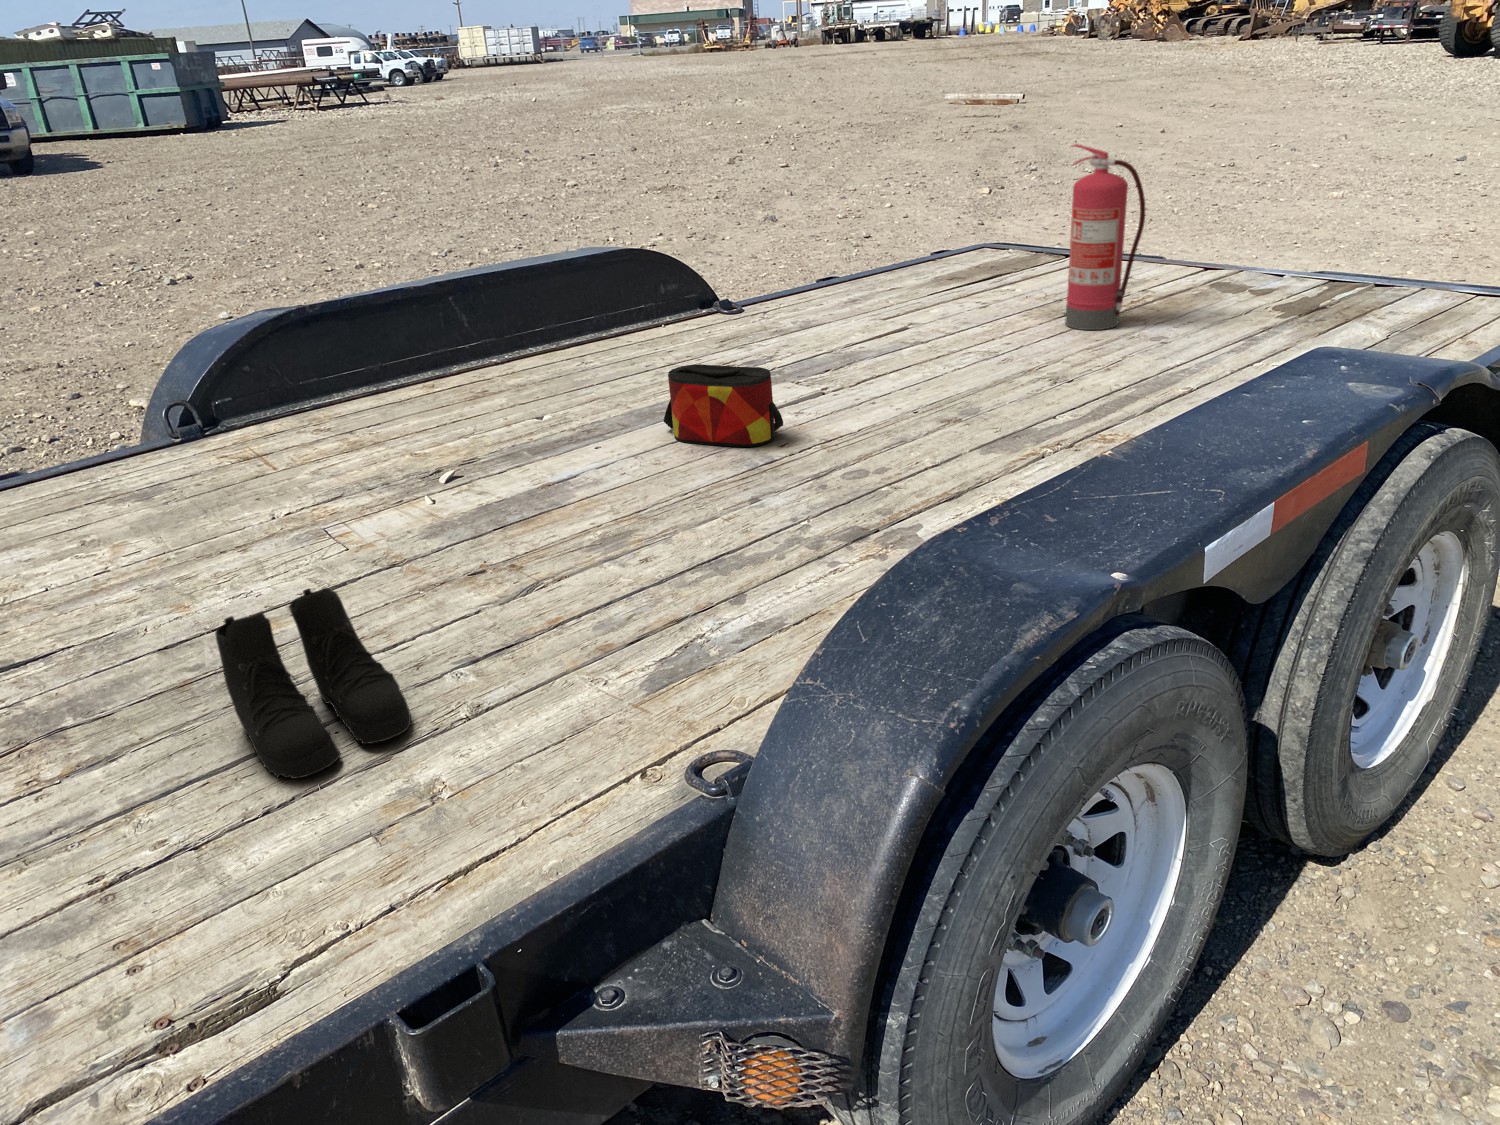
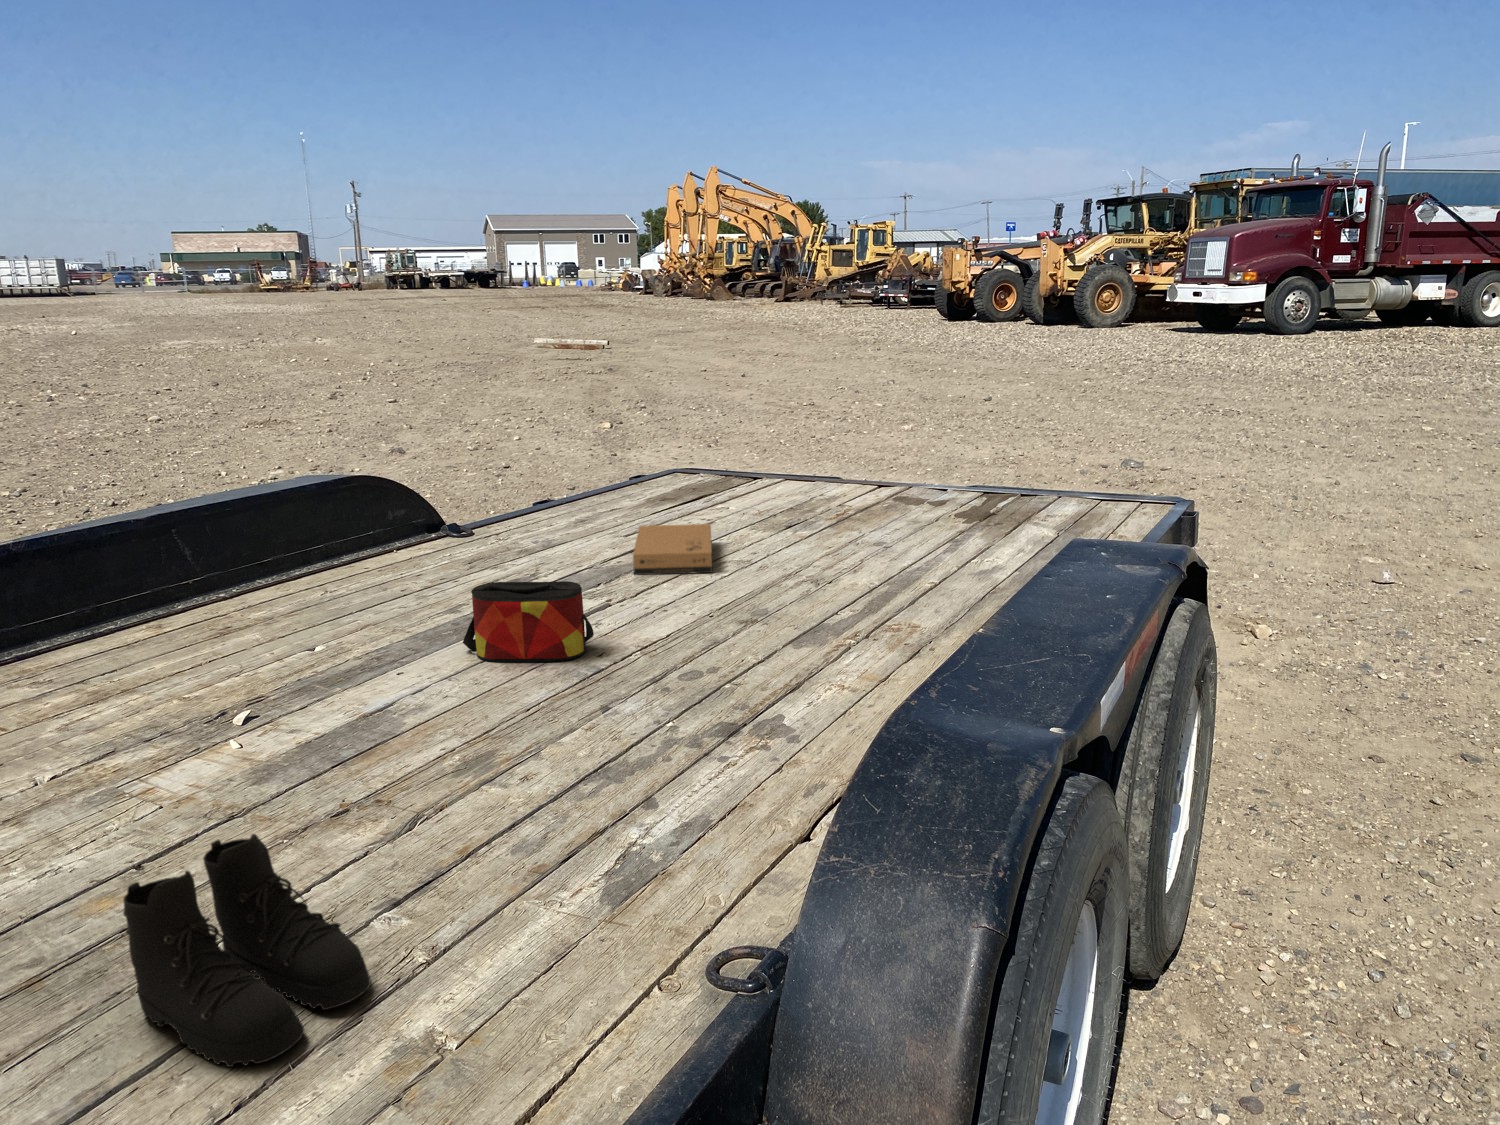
fire extinguisher: present [1065,144,1145,330] -> none [785,378,857,539]
cardboard box: none [870,309,971,363] -> present [633,524,712,575]

